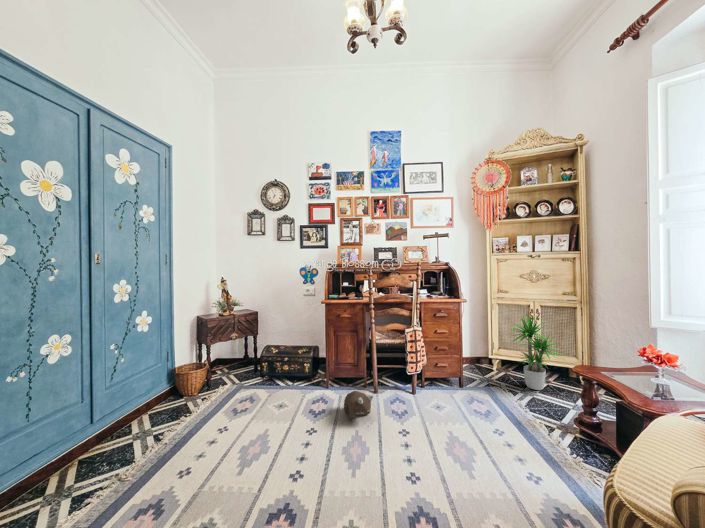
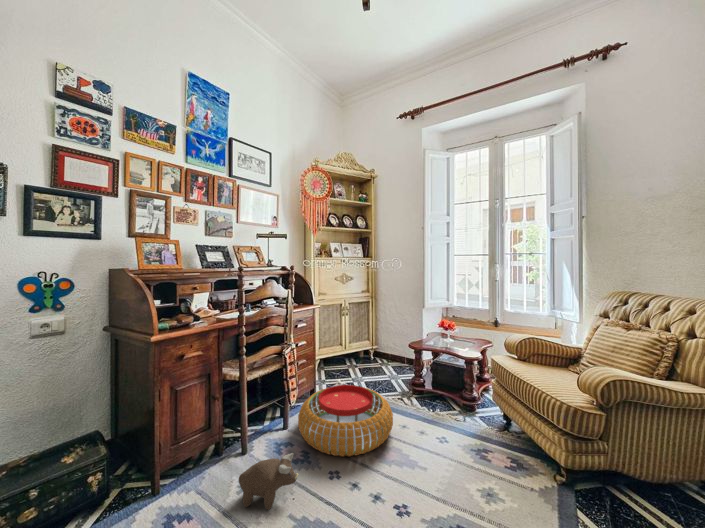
potted plant: present [513,316,558,390] -> none [338,311,378,376]
pouf: none [405,374,501,441] -> present [298,385,393,456]

